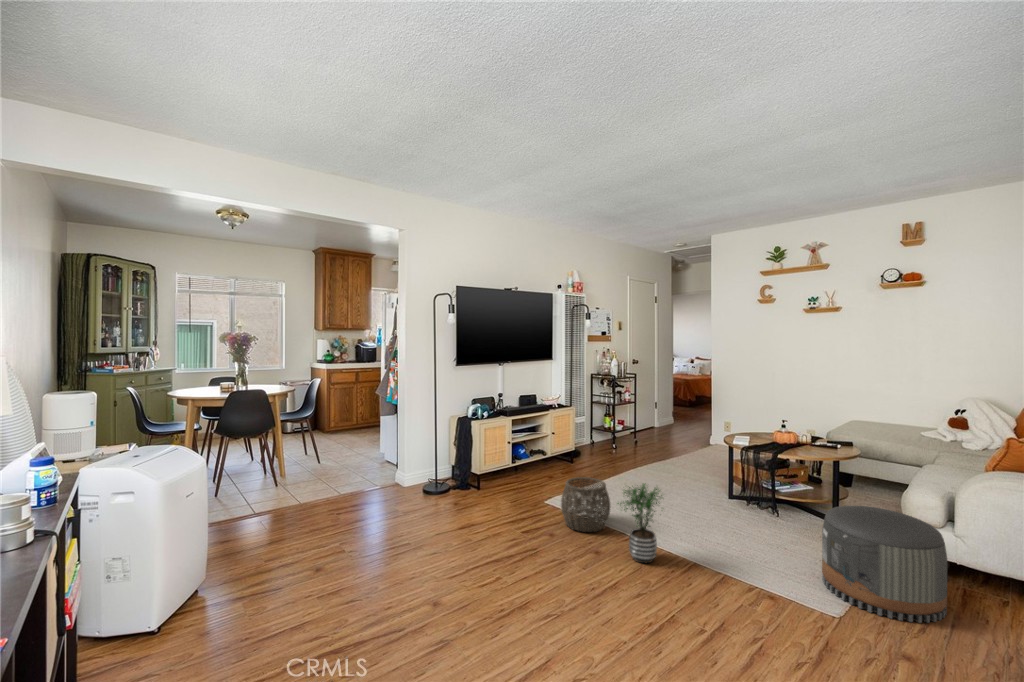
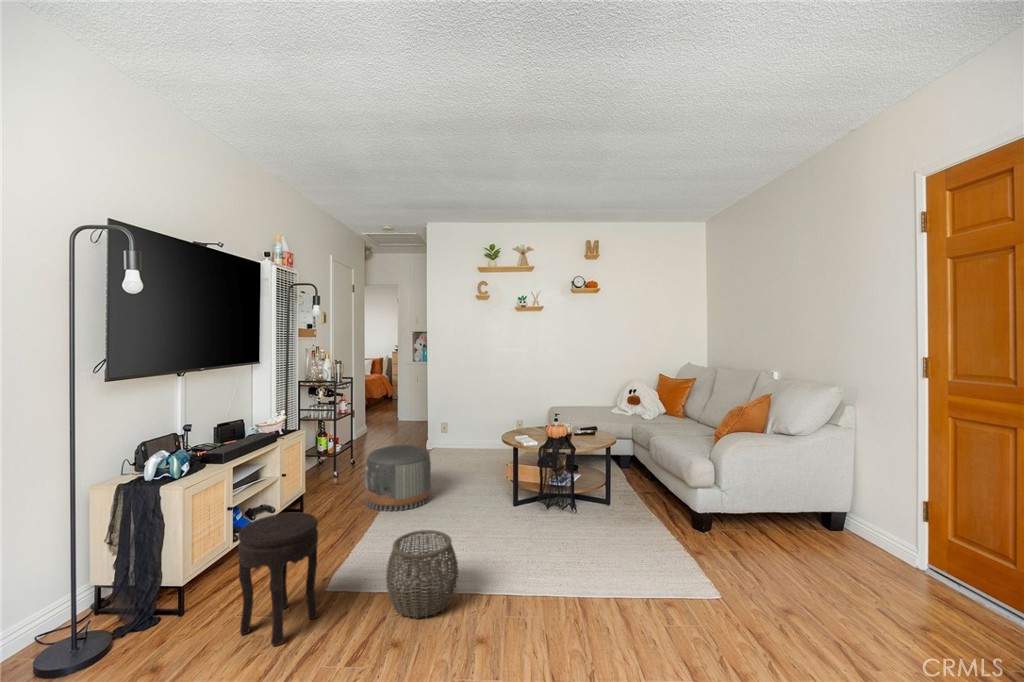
side table: none [489,445,530,514] -> present [238,513,318,646]
potted plant: present [617,484,662,563] -> none [503,518,574,628]
pouf: present [822,506,947,623] -> present [365,445,431,511]

